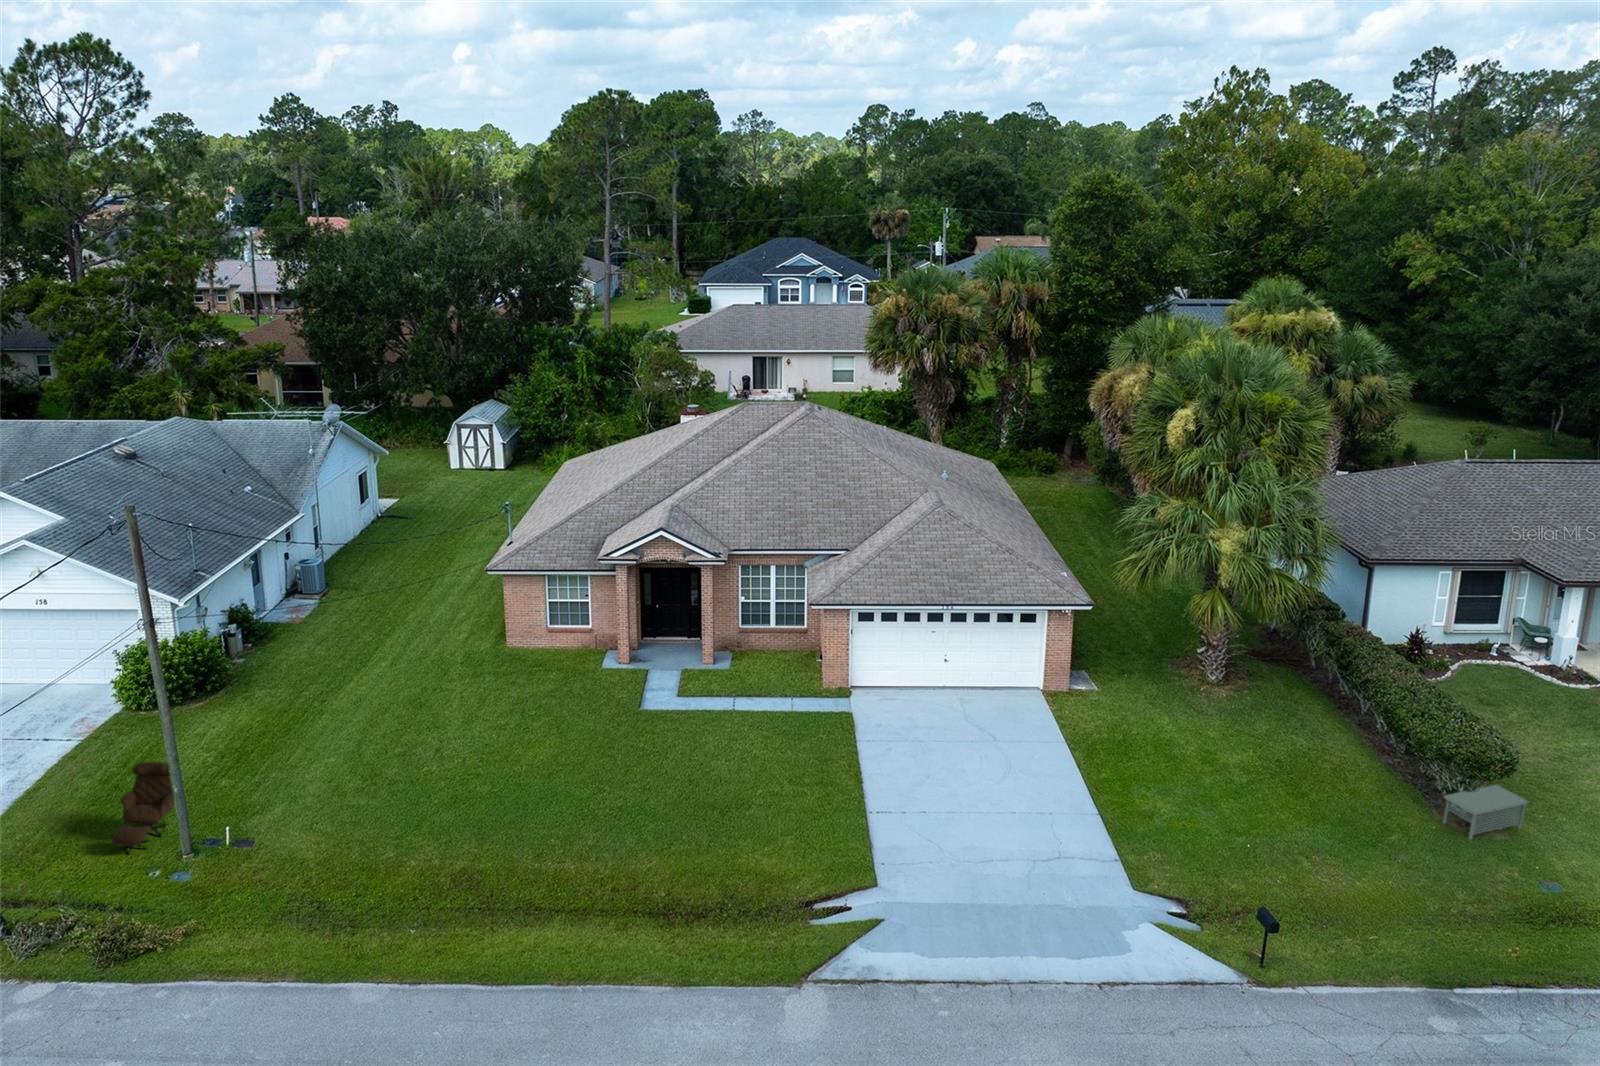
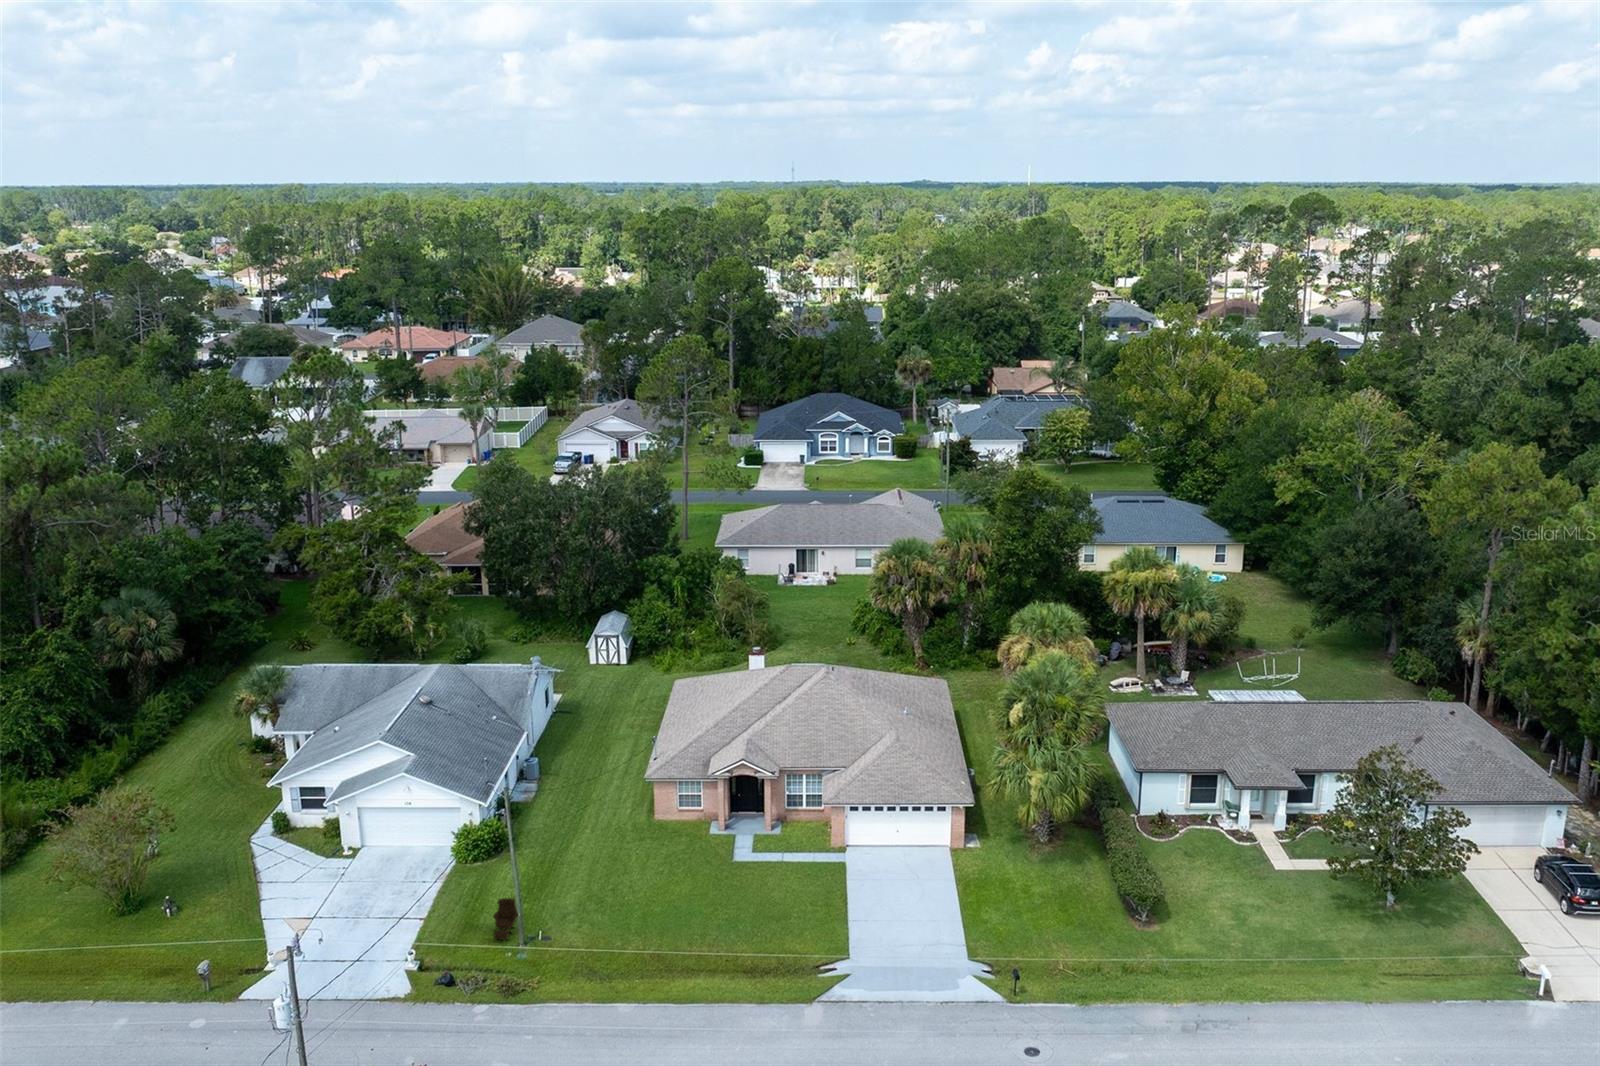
storage bench: present [1443,784,1528,839] -> none [1129,908,1169,936]

